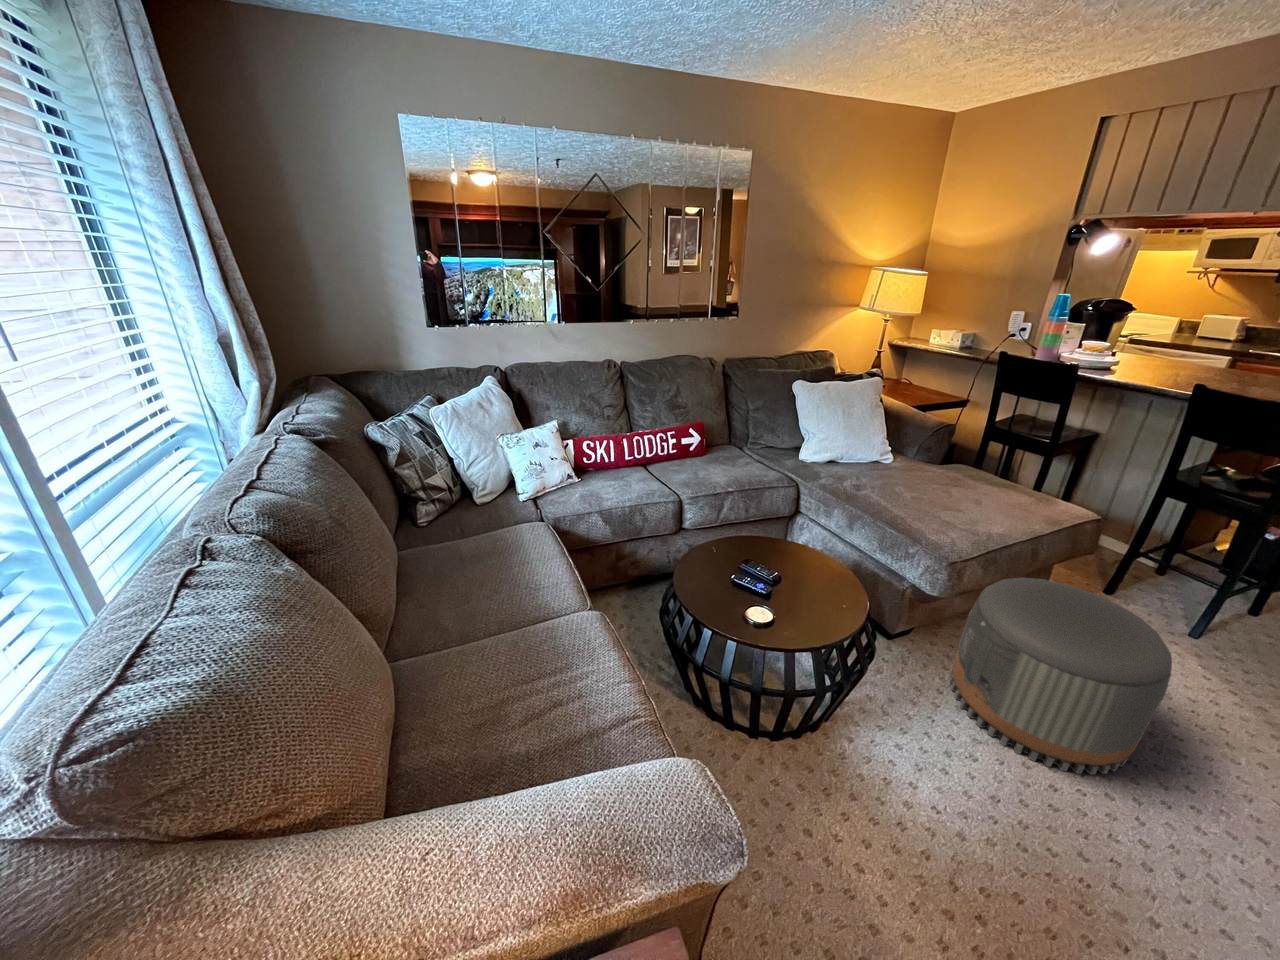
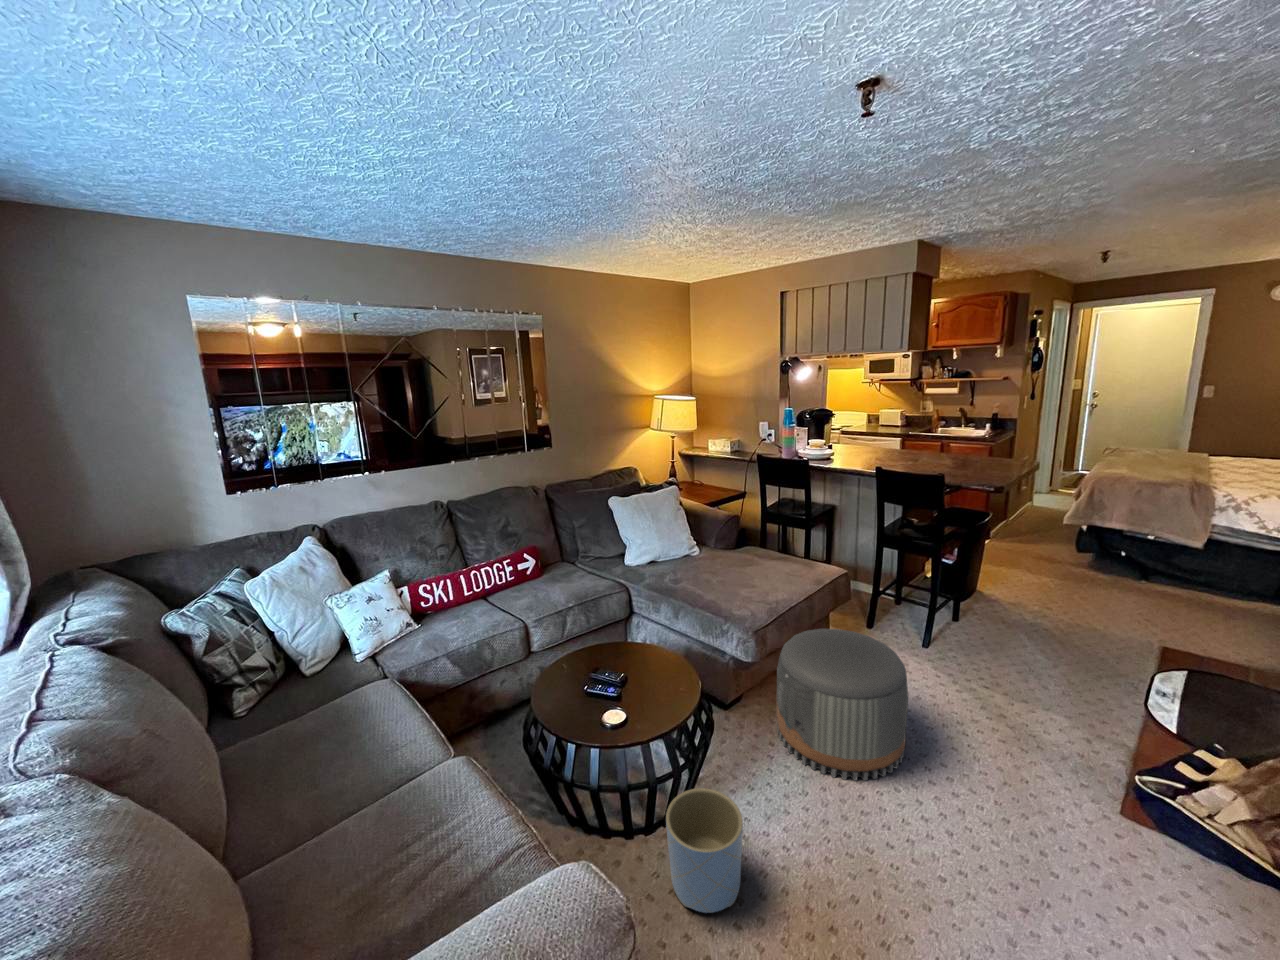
planter: none [792,714,892,846] -> present [666,788,743,913]

